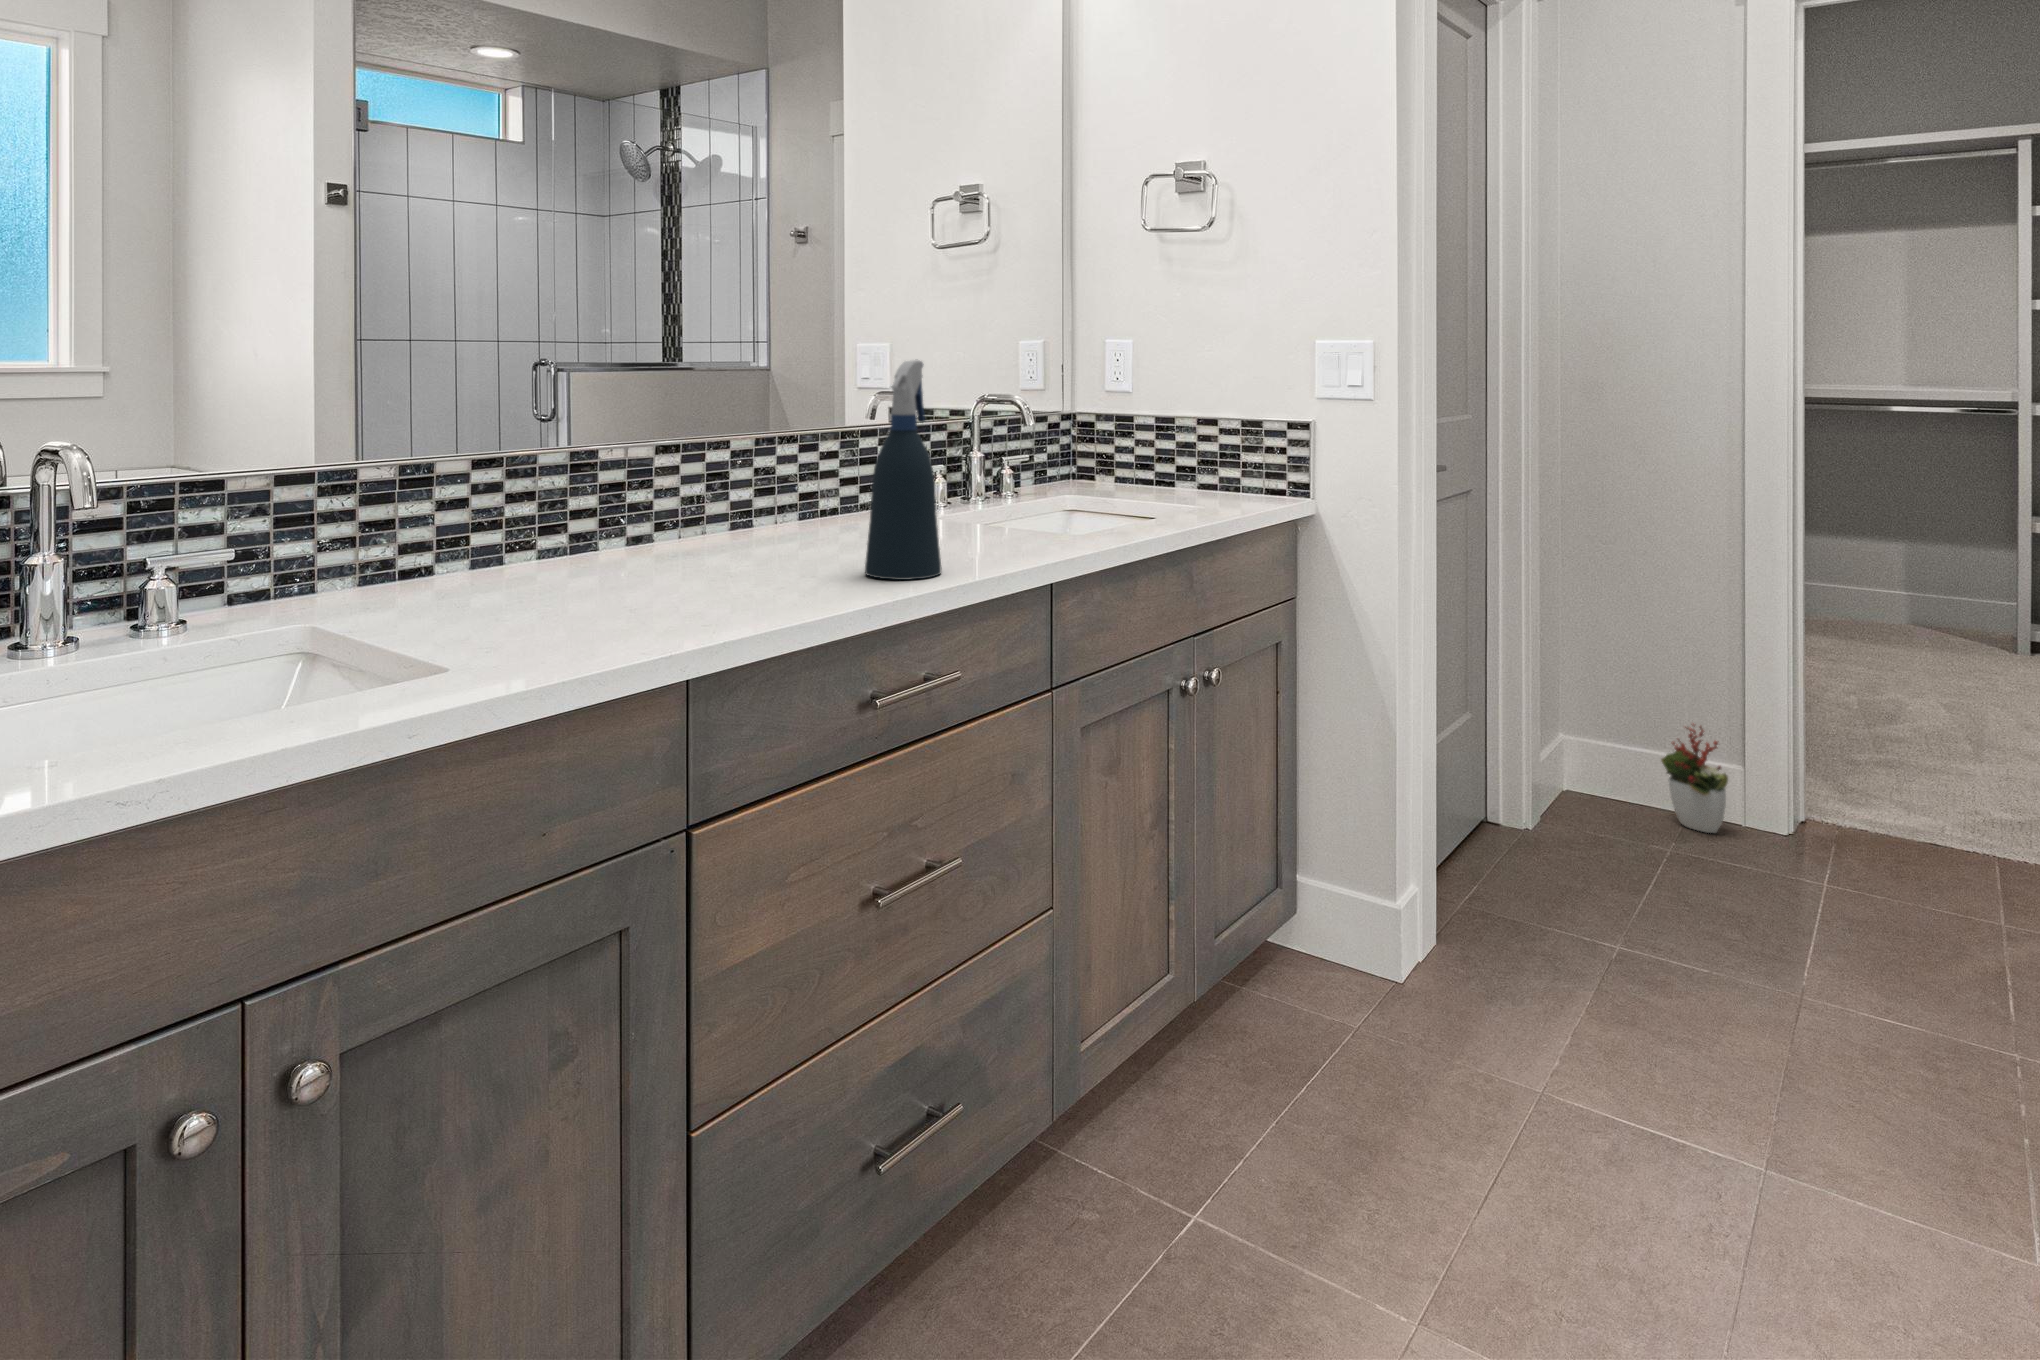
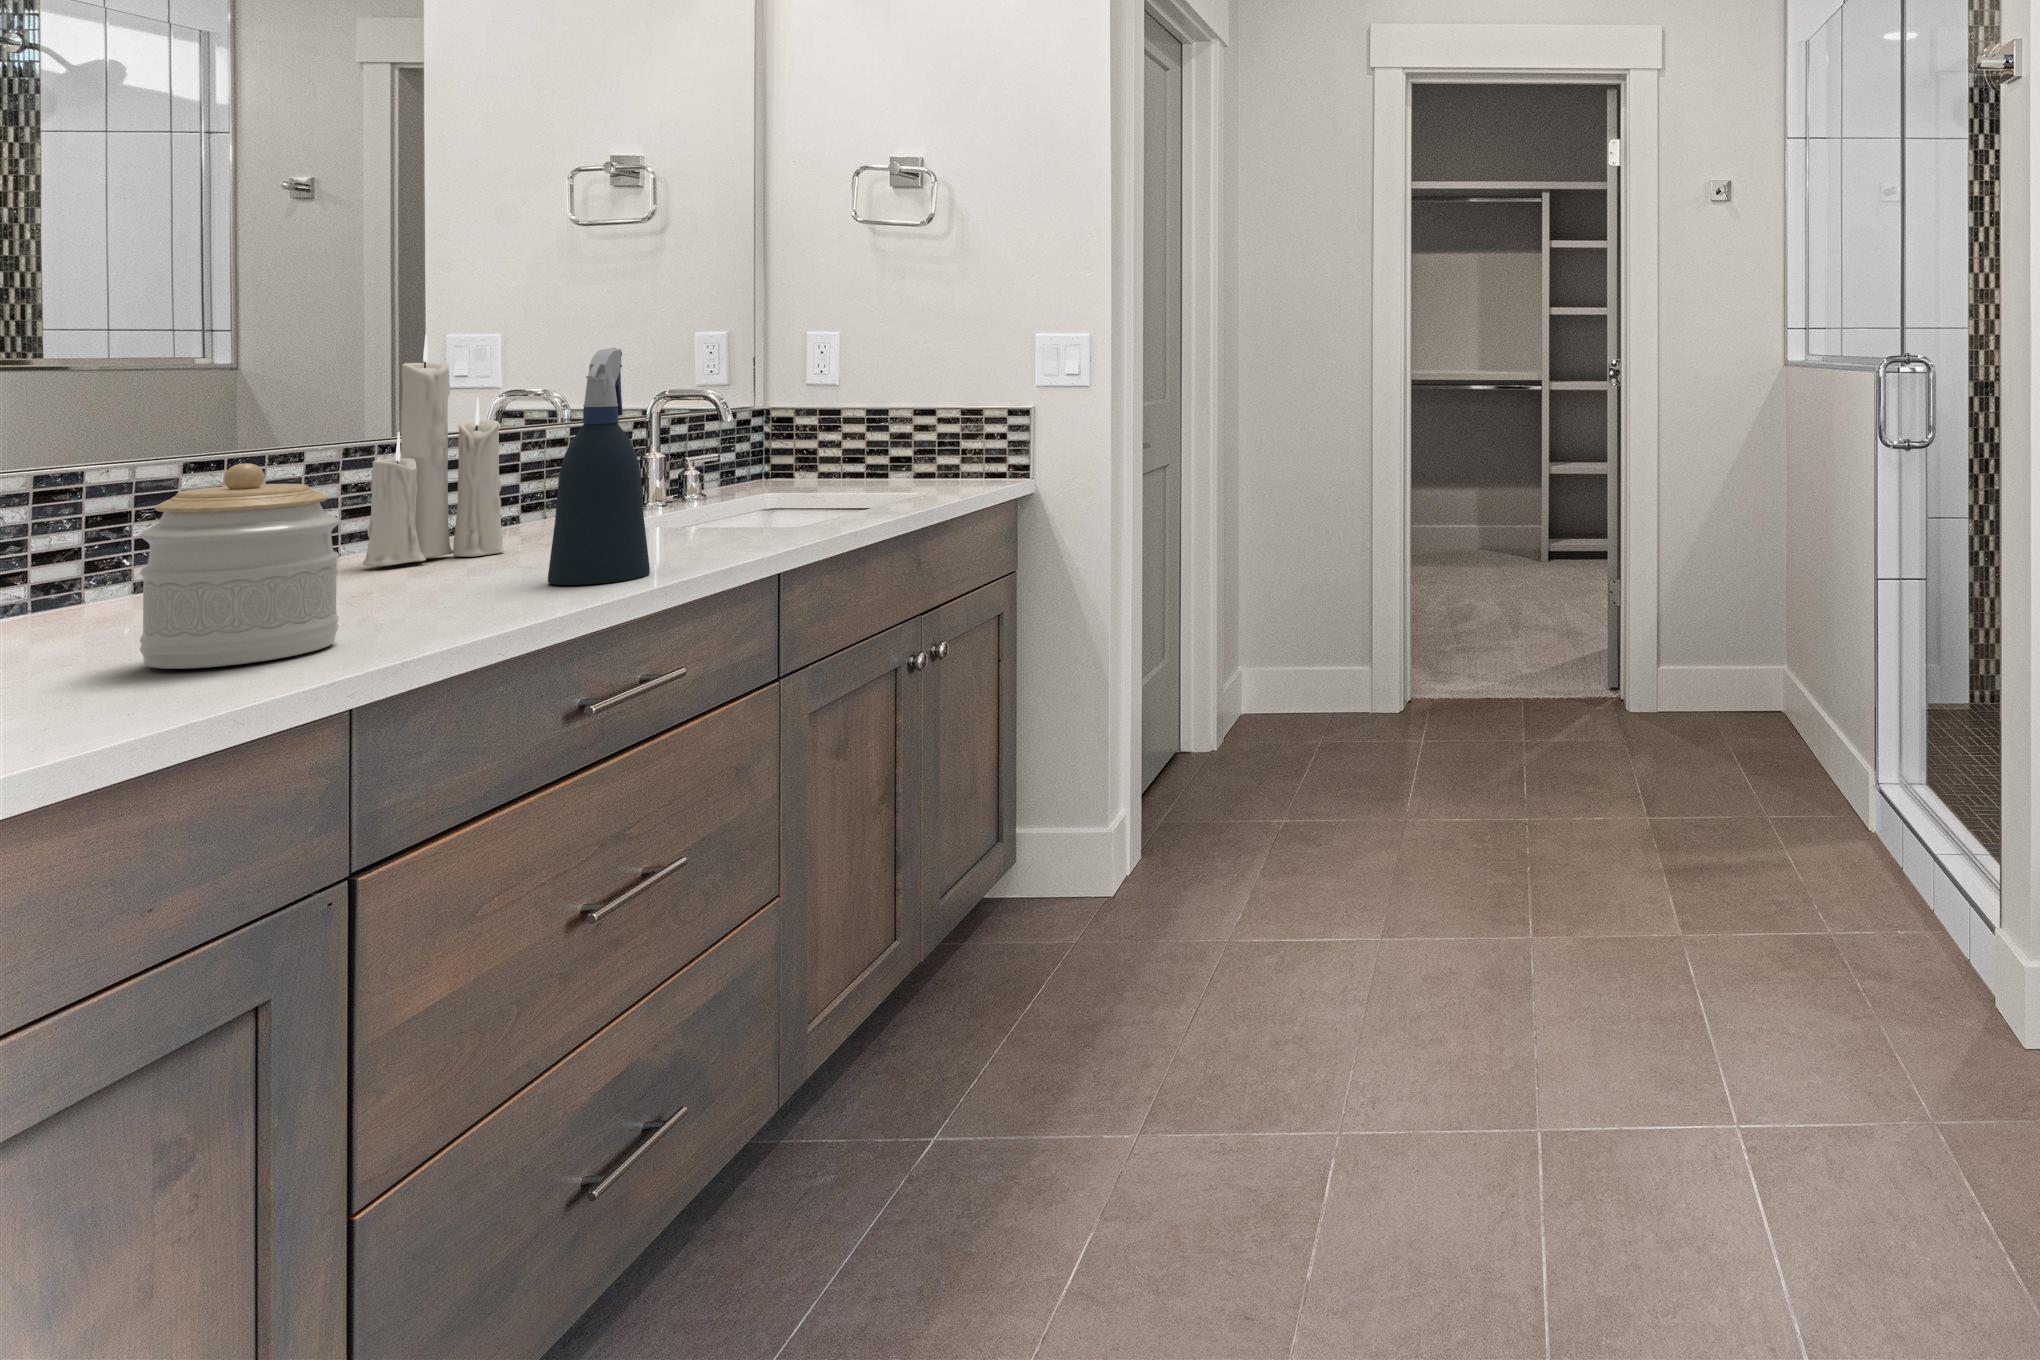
candle: none [761,336,855,540] -> present [362,335,504,566]
jar: none [583,458,703,626] -> present [140,463,340,669]
decorative plant: present [1661,724,1728,833] -> none [1315,643,1363,729]

